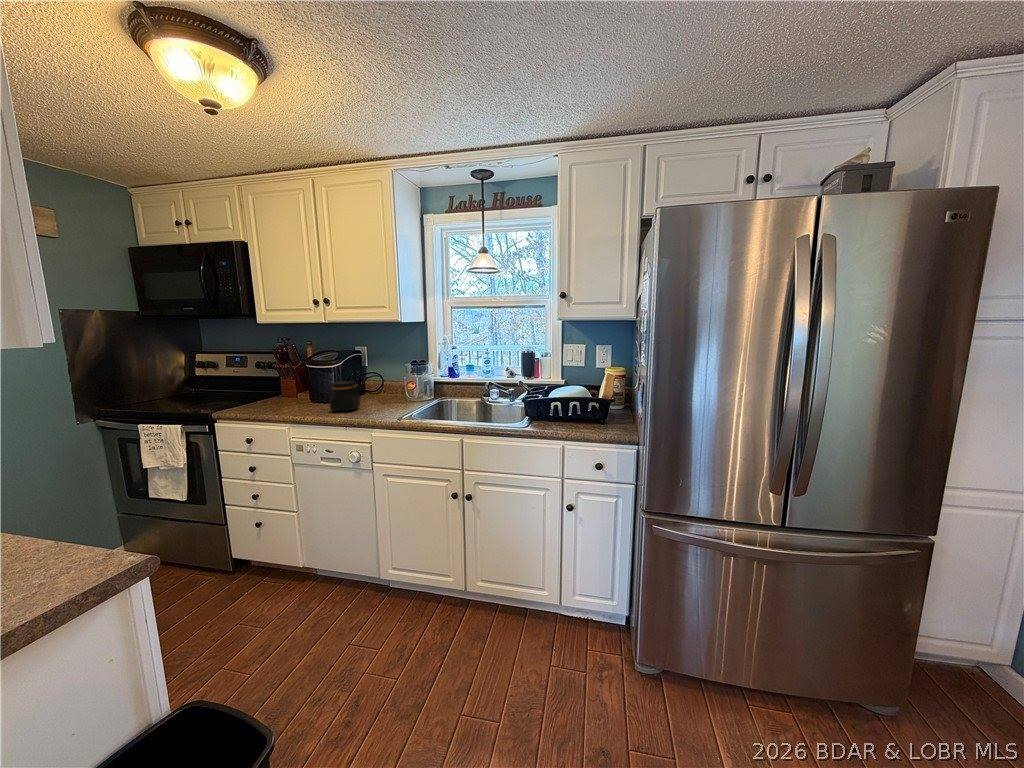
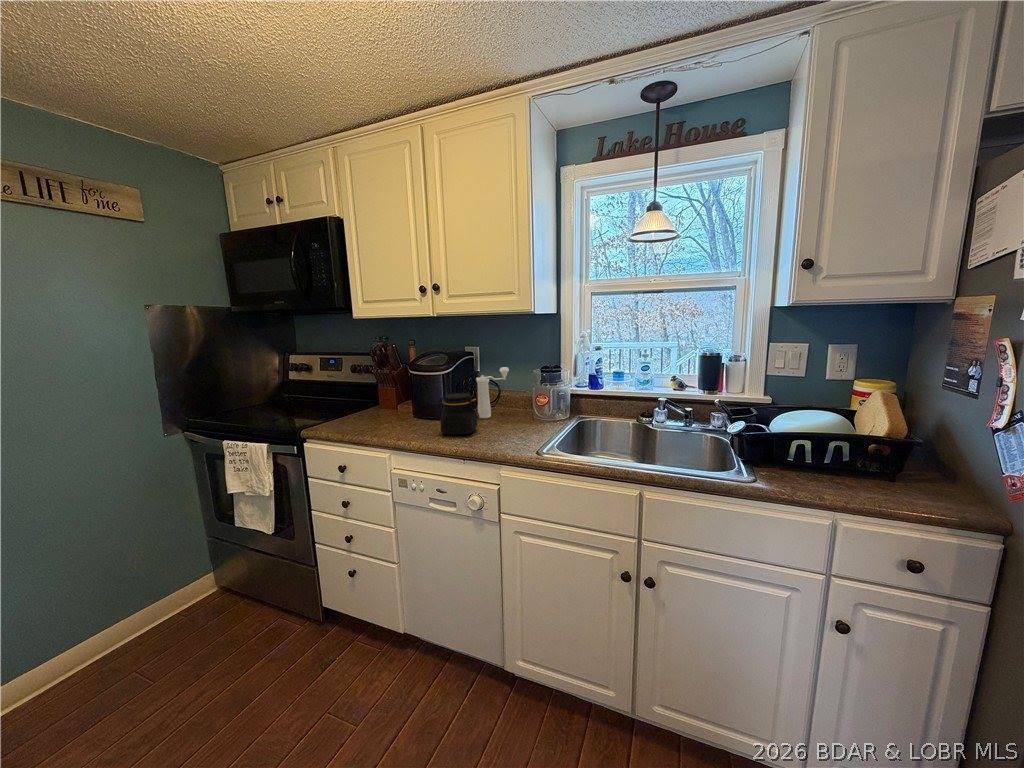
pepper mill: none [361,362,389,401] -> present [476,367,509,418]

